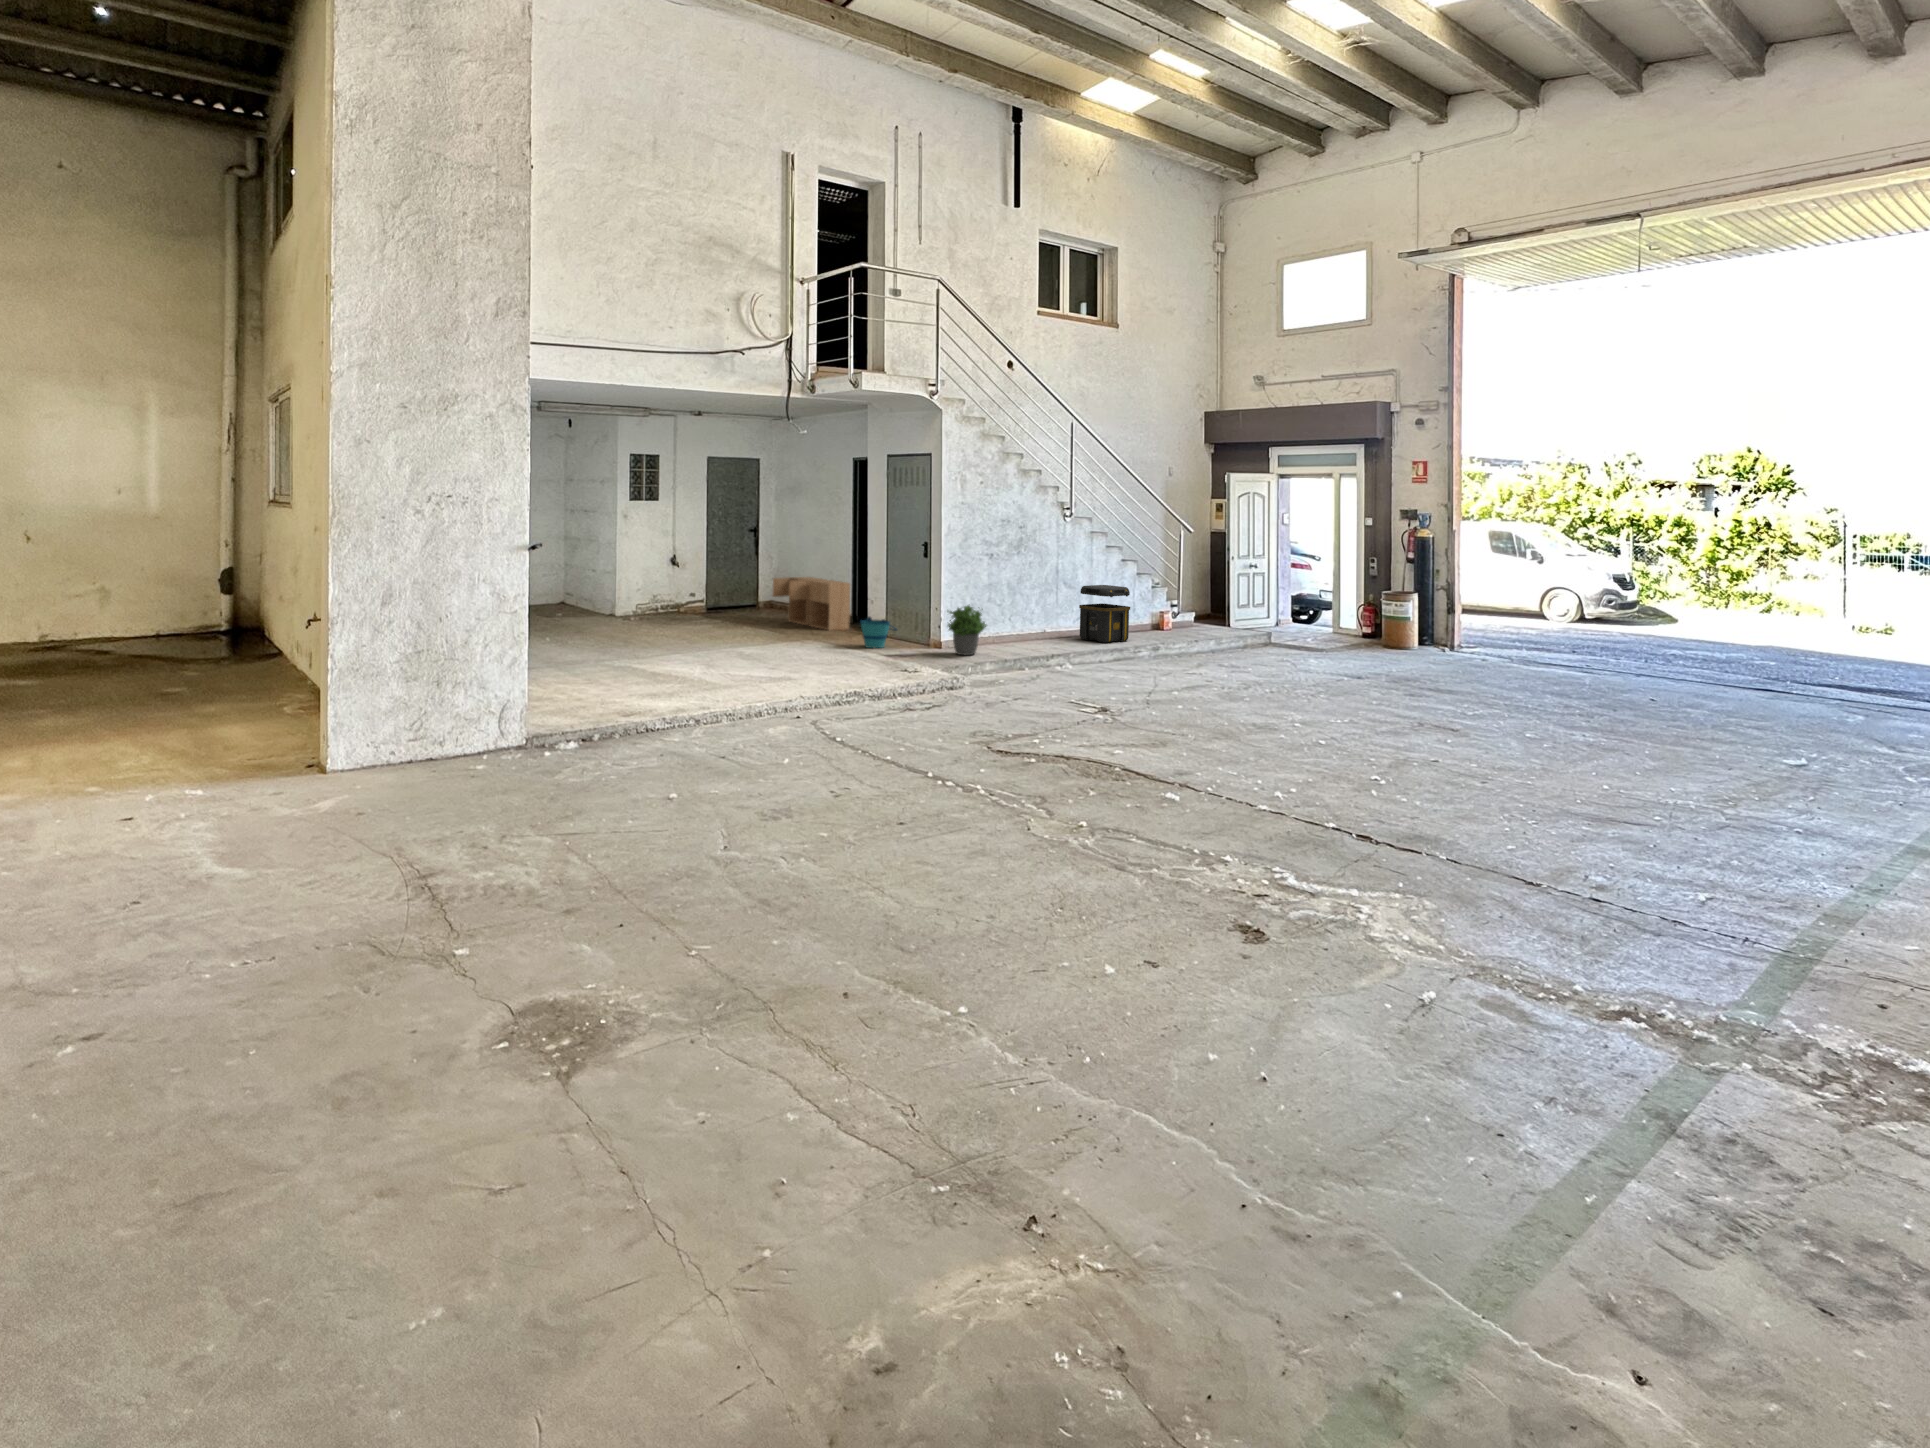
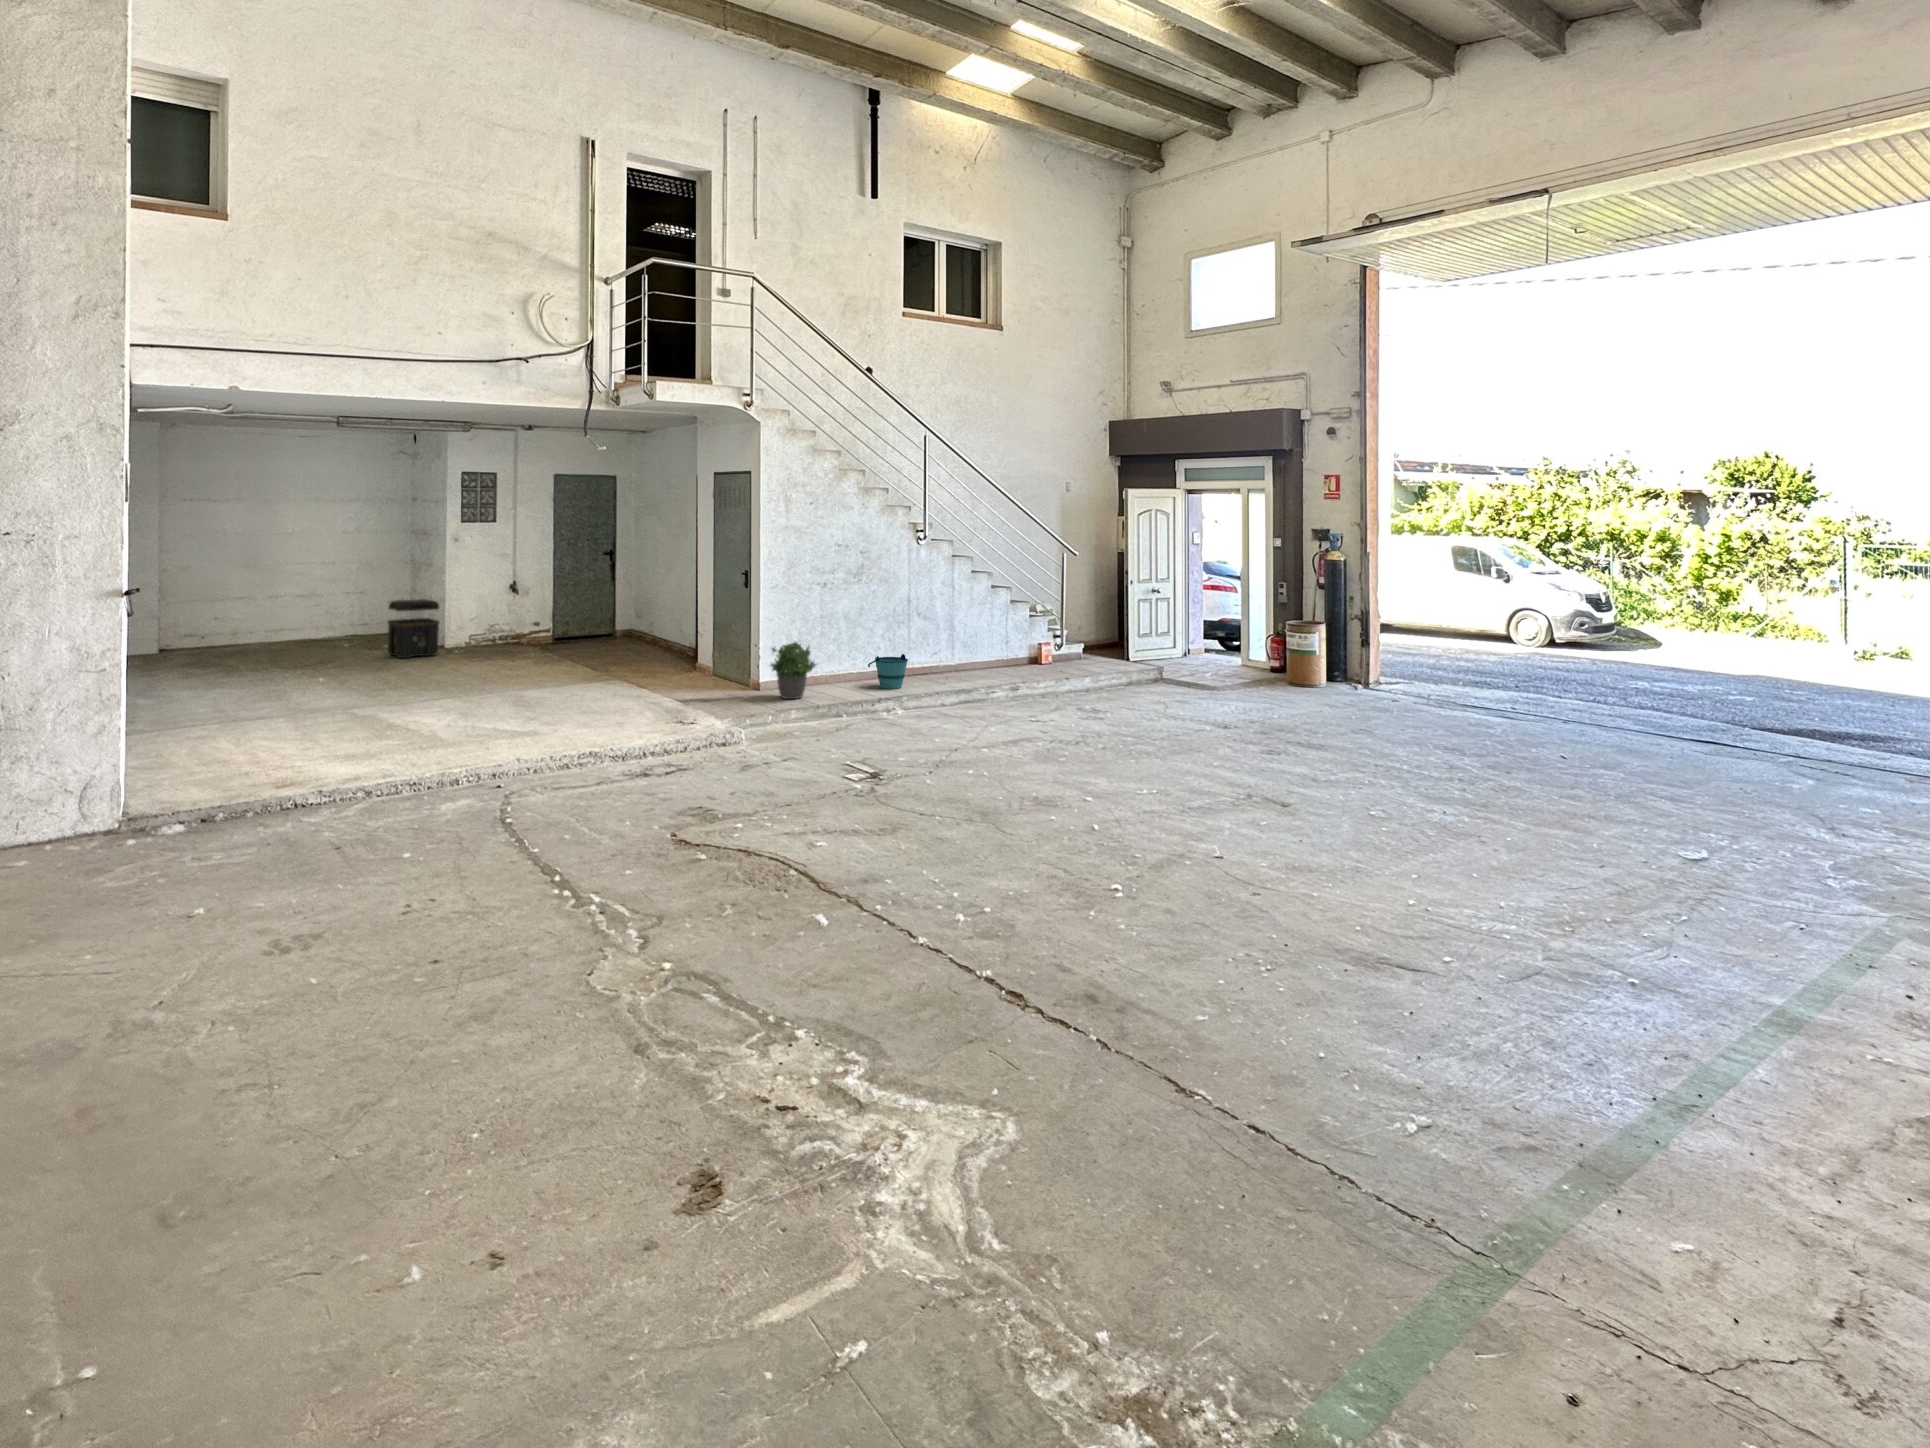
storage cabinet: present [773,577,850,630] -> none [622,606,698,666]
toolbox: present [1079,585,1130,643] -> present [388,599,439,658]
bucket: present [861,617,897,648] -> present [868,654,908,689]

